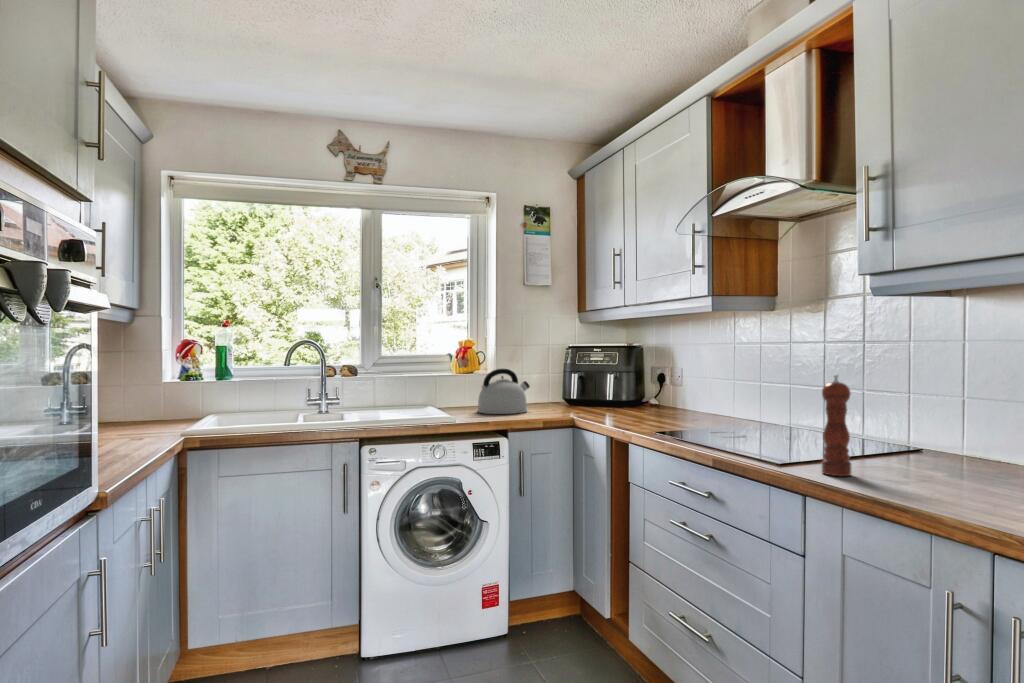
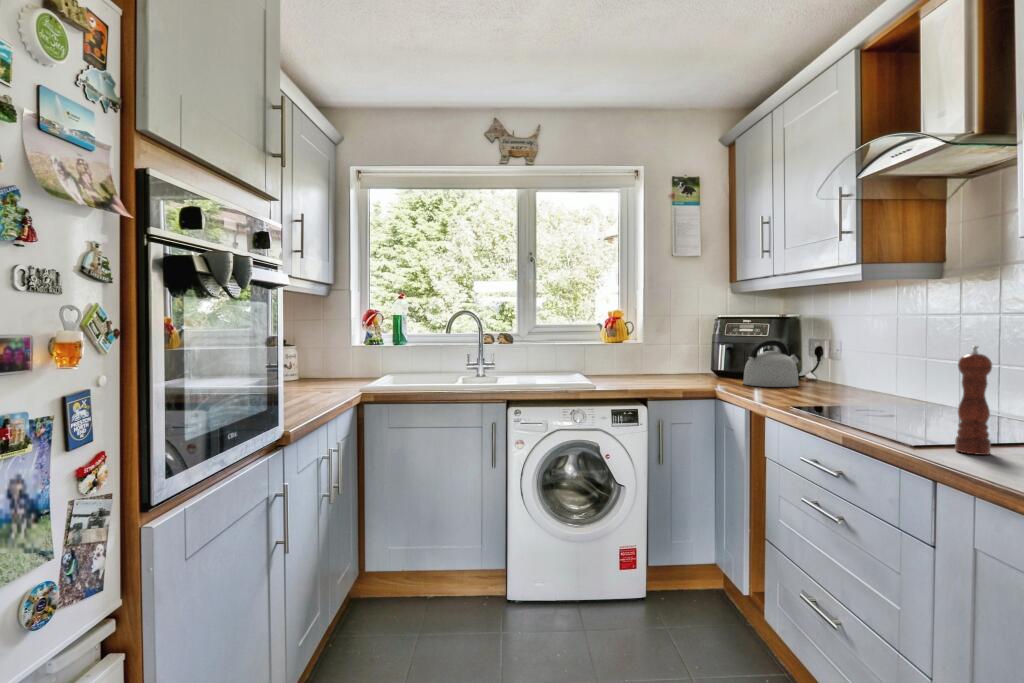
kettle: present [478,369,530,414] -> present [743,340,801,387]

